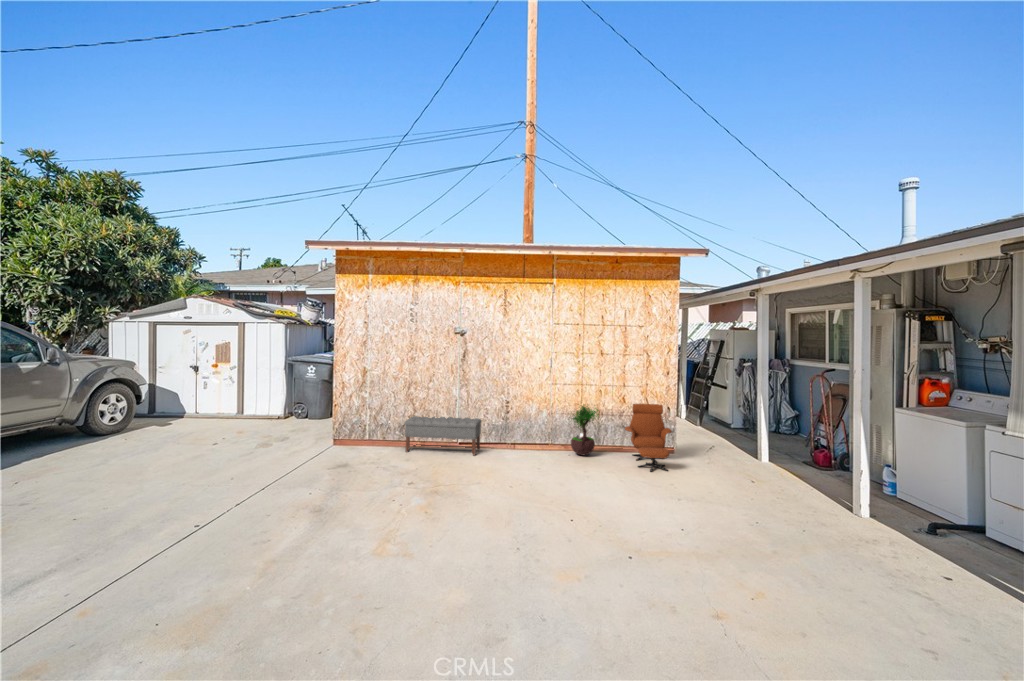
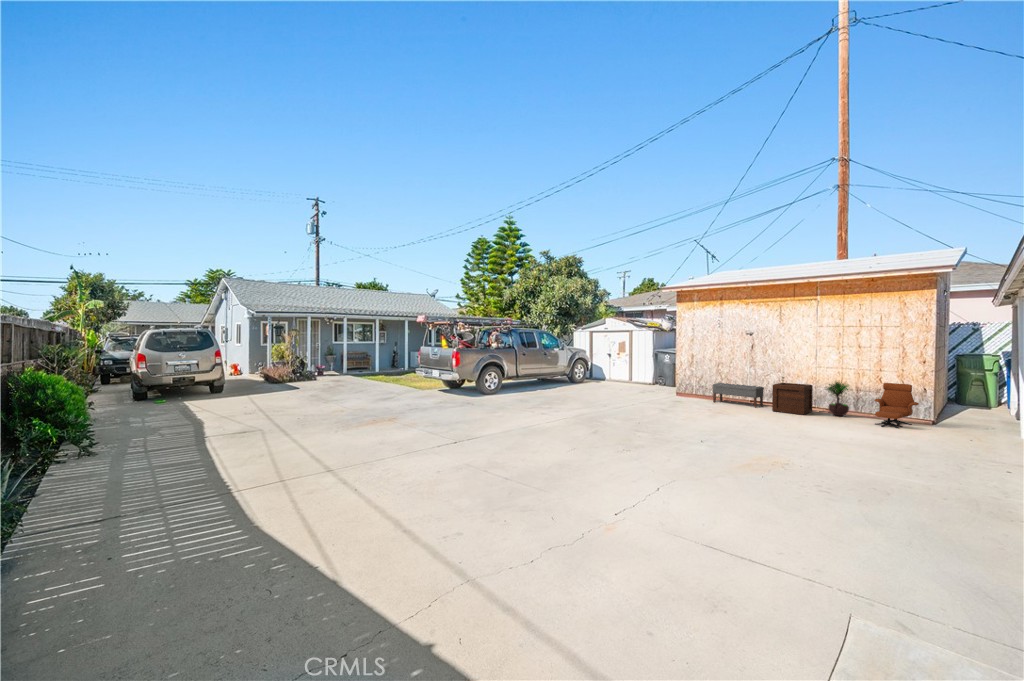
wooden crate: none [504,411,550,463] -> present [772,383,813,415]

